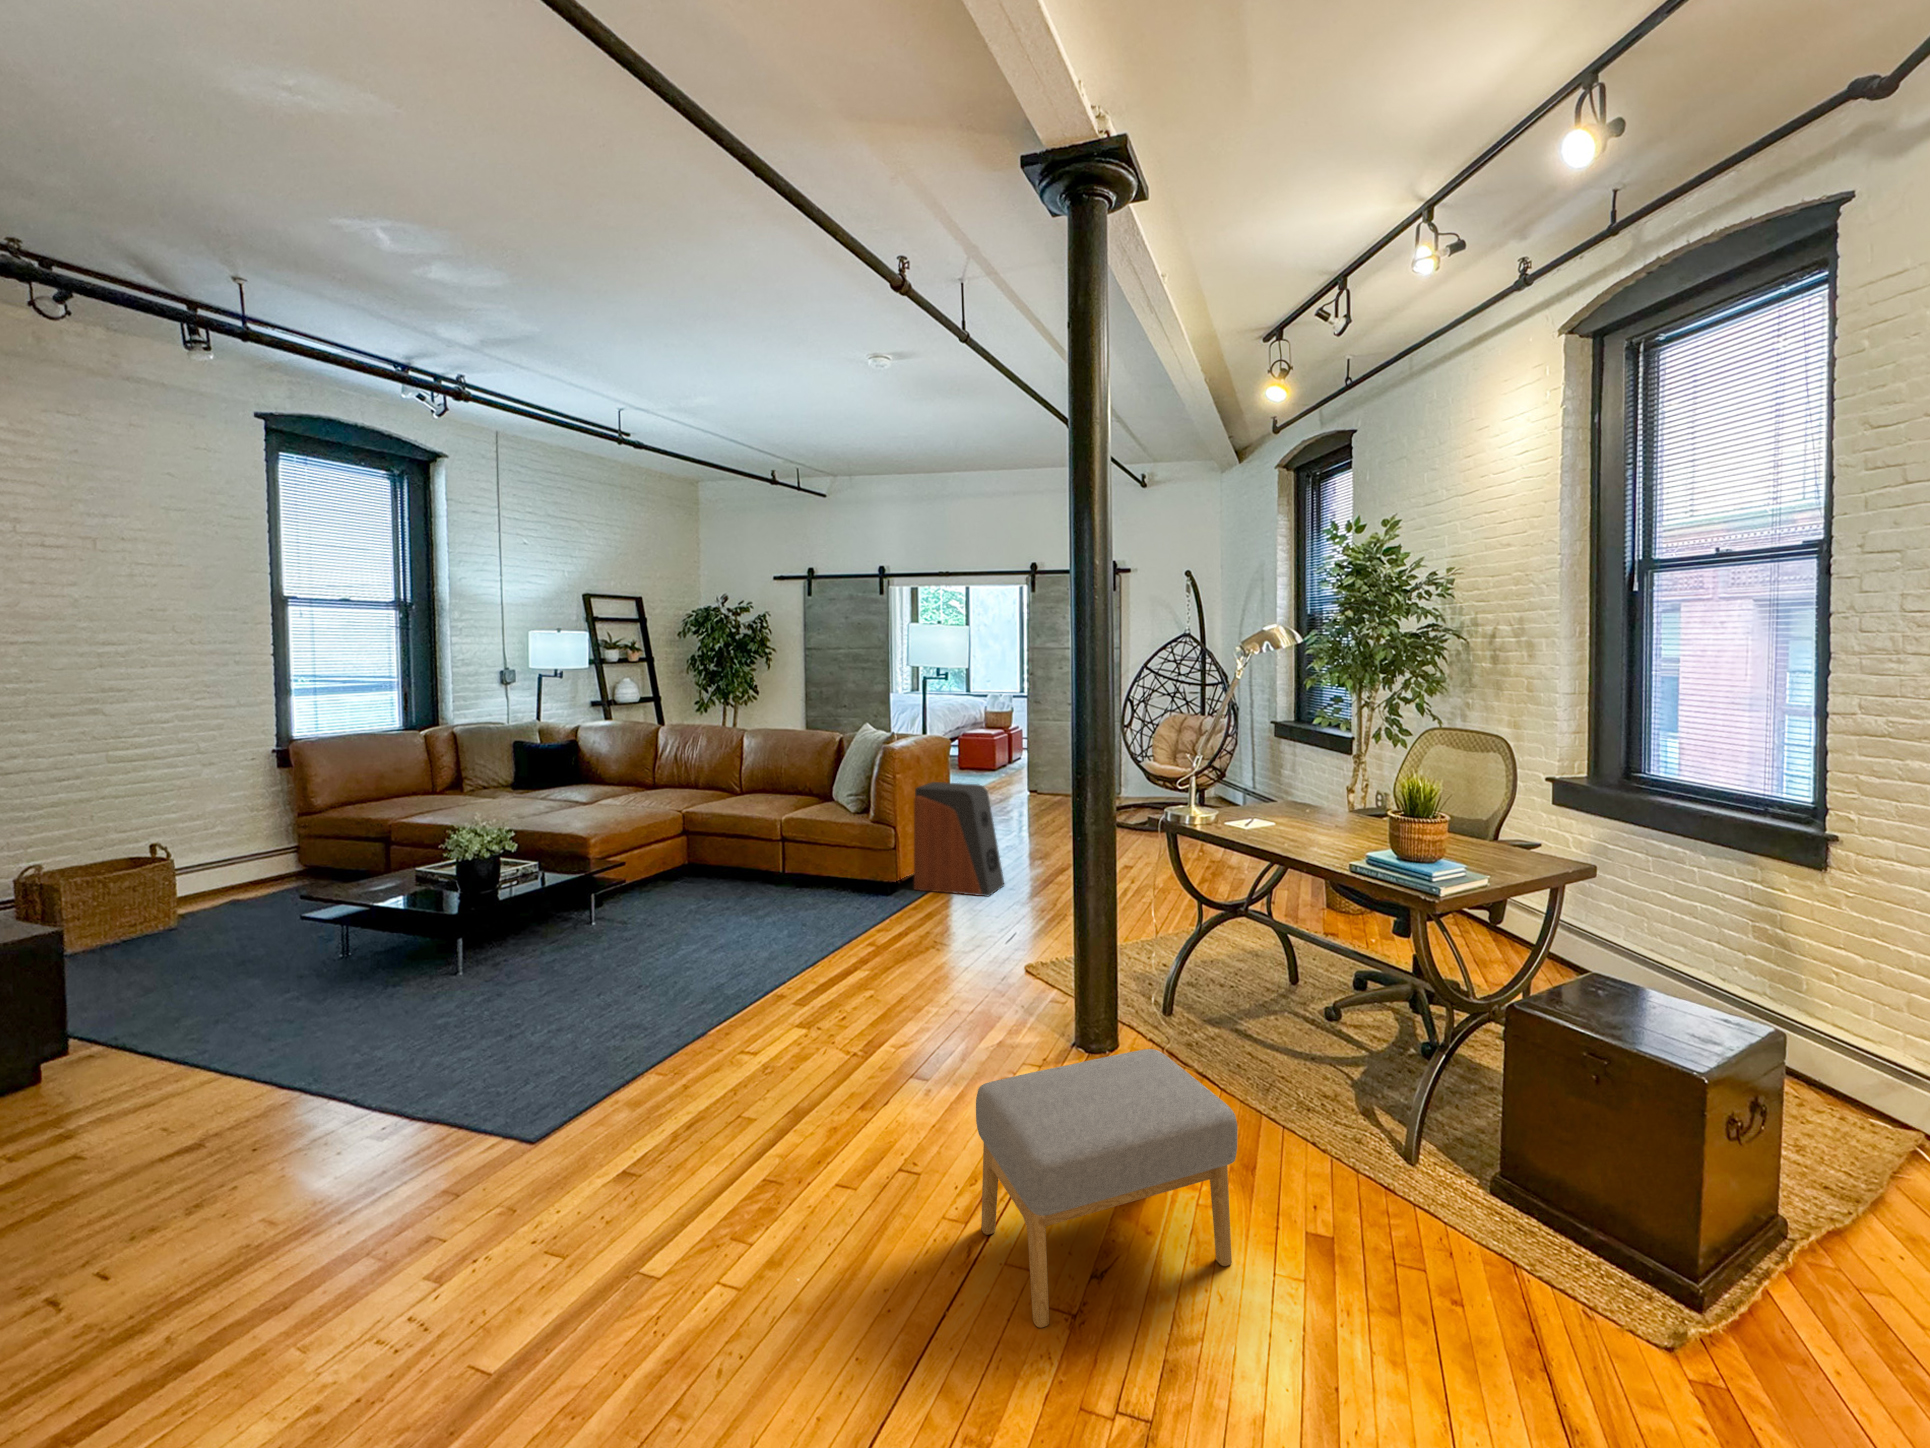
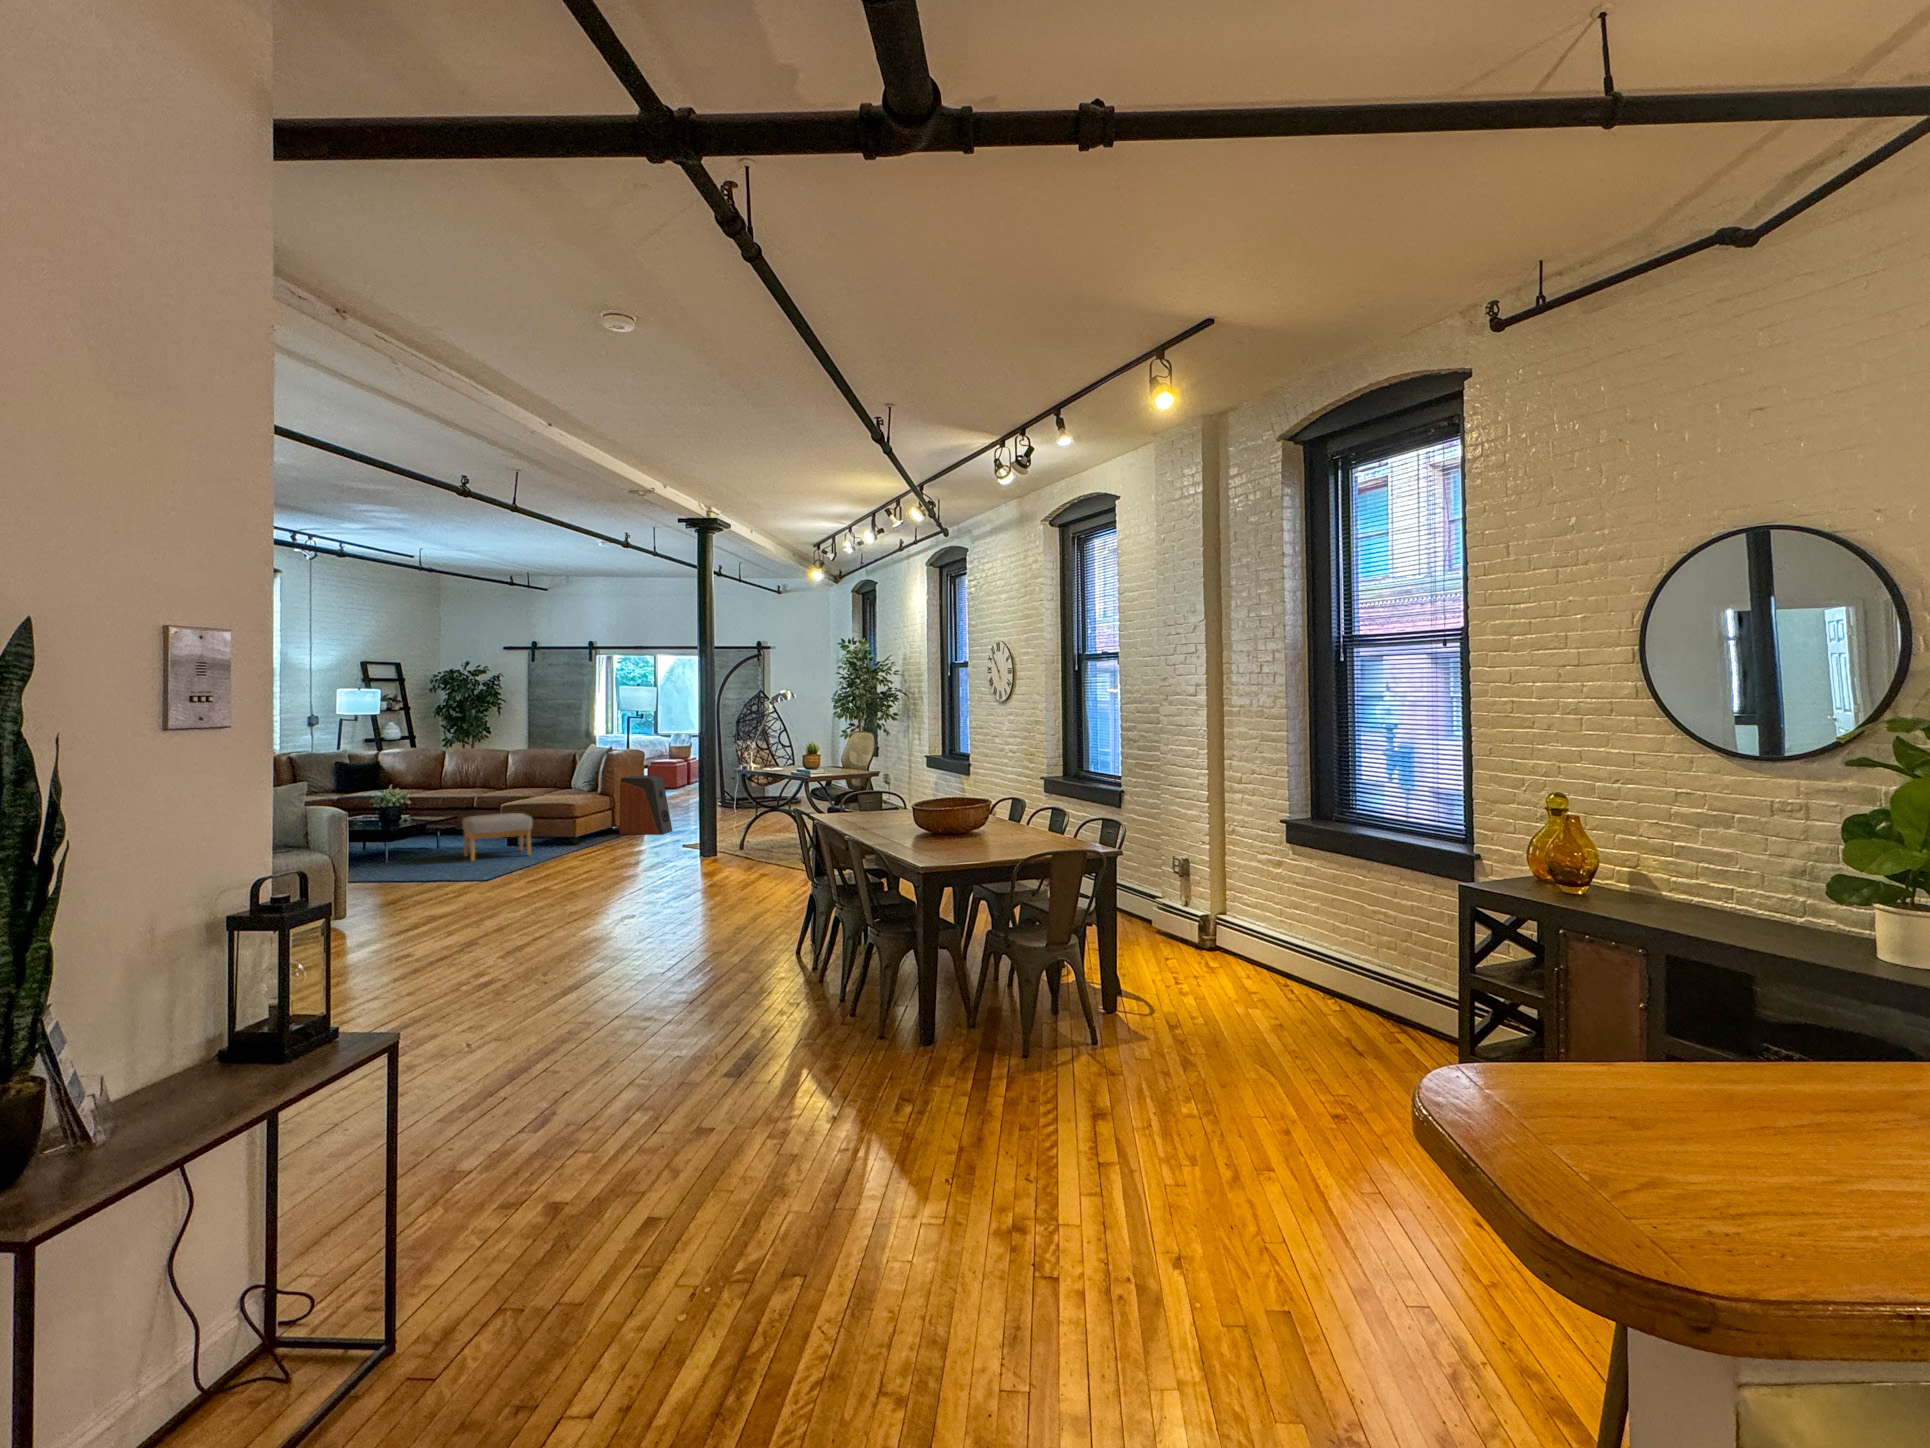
footstool: present [976,1049,1237,1328] -> present [462,813,532,861]

